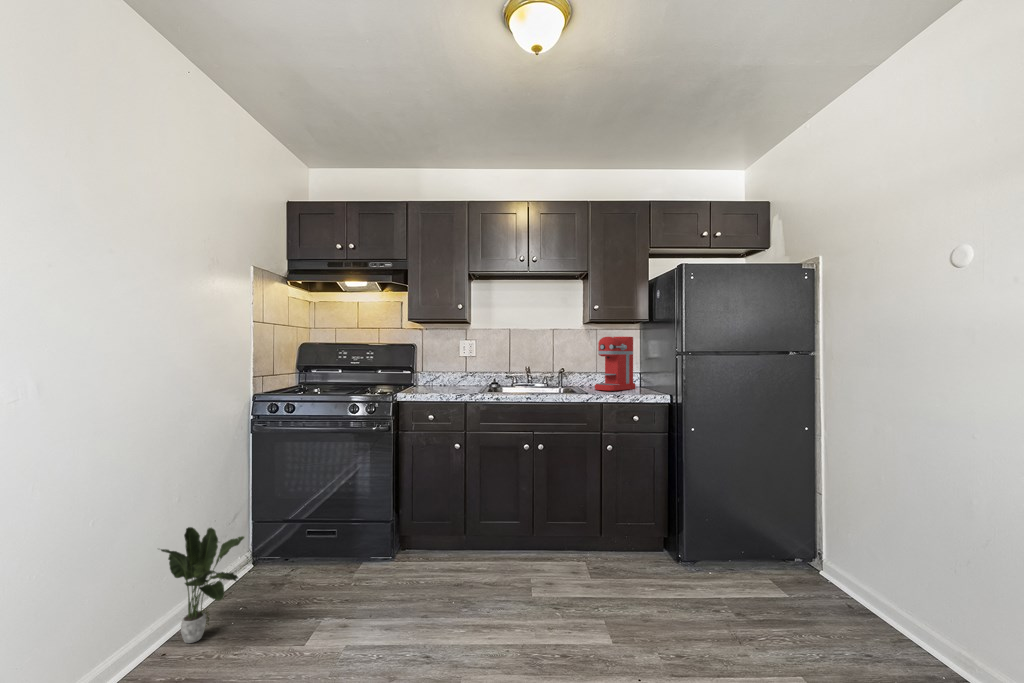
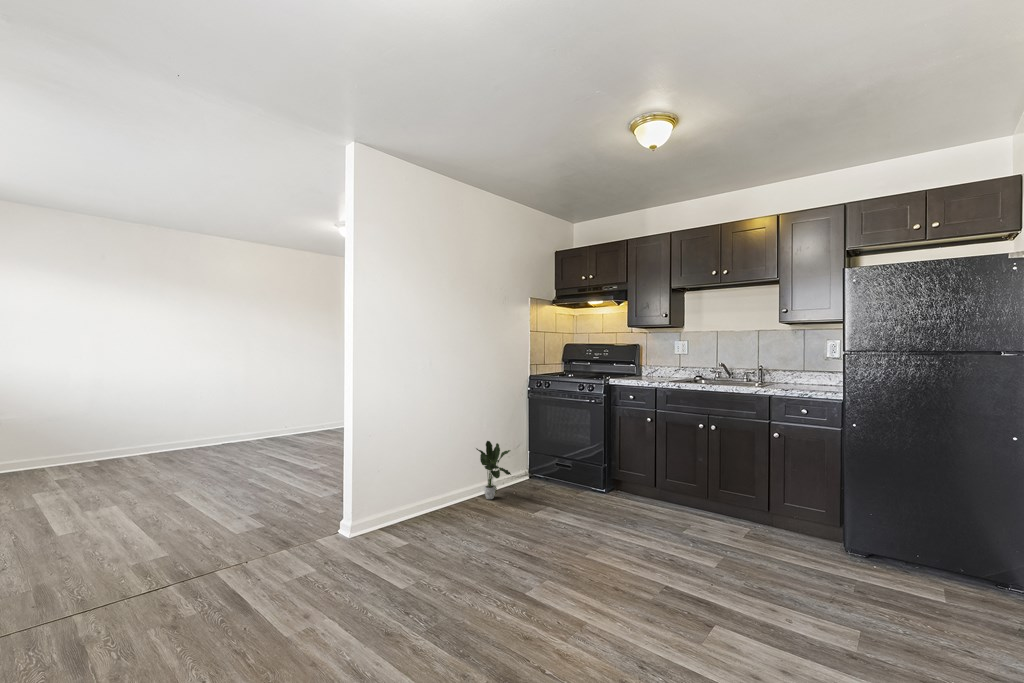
coffee maker: present [595,337,636,391] -> none [785,336,836,387]

